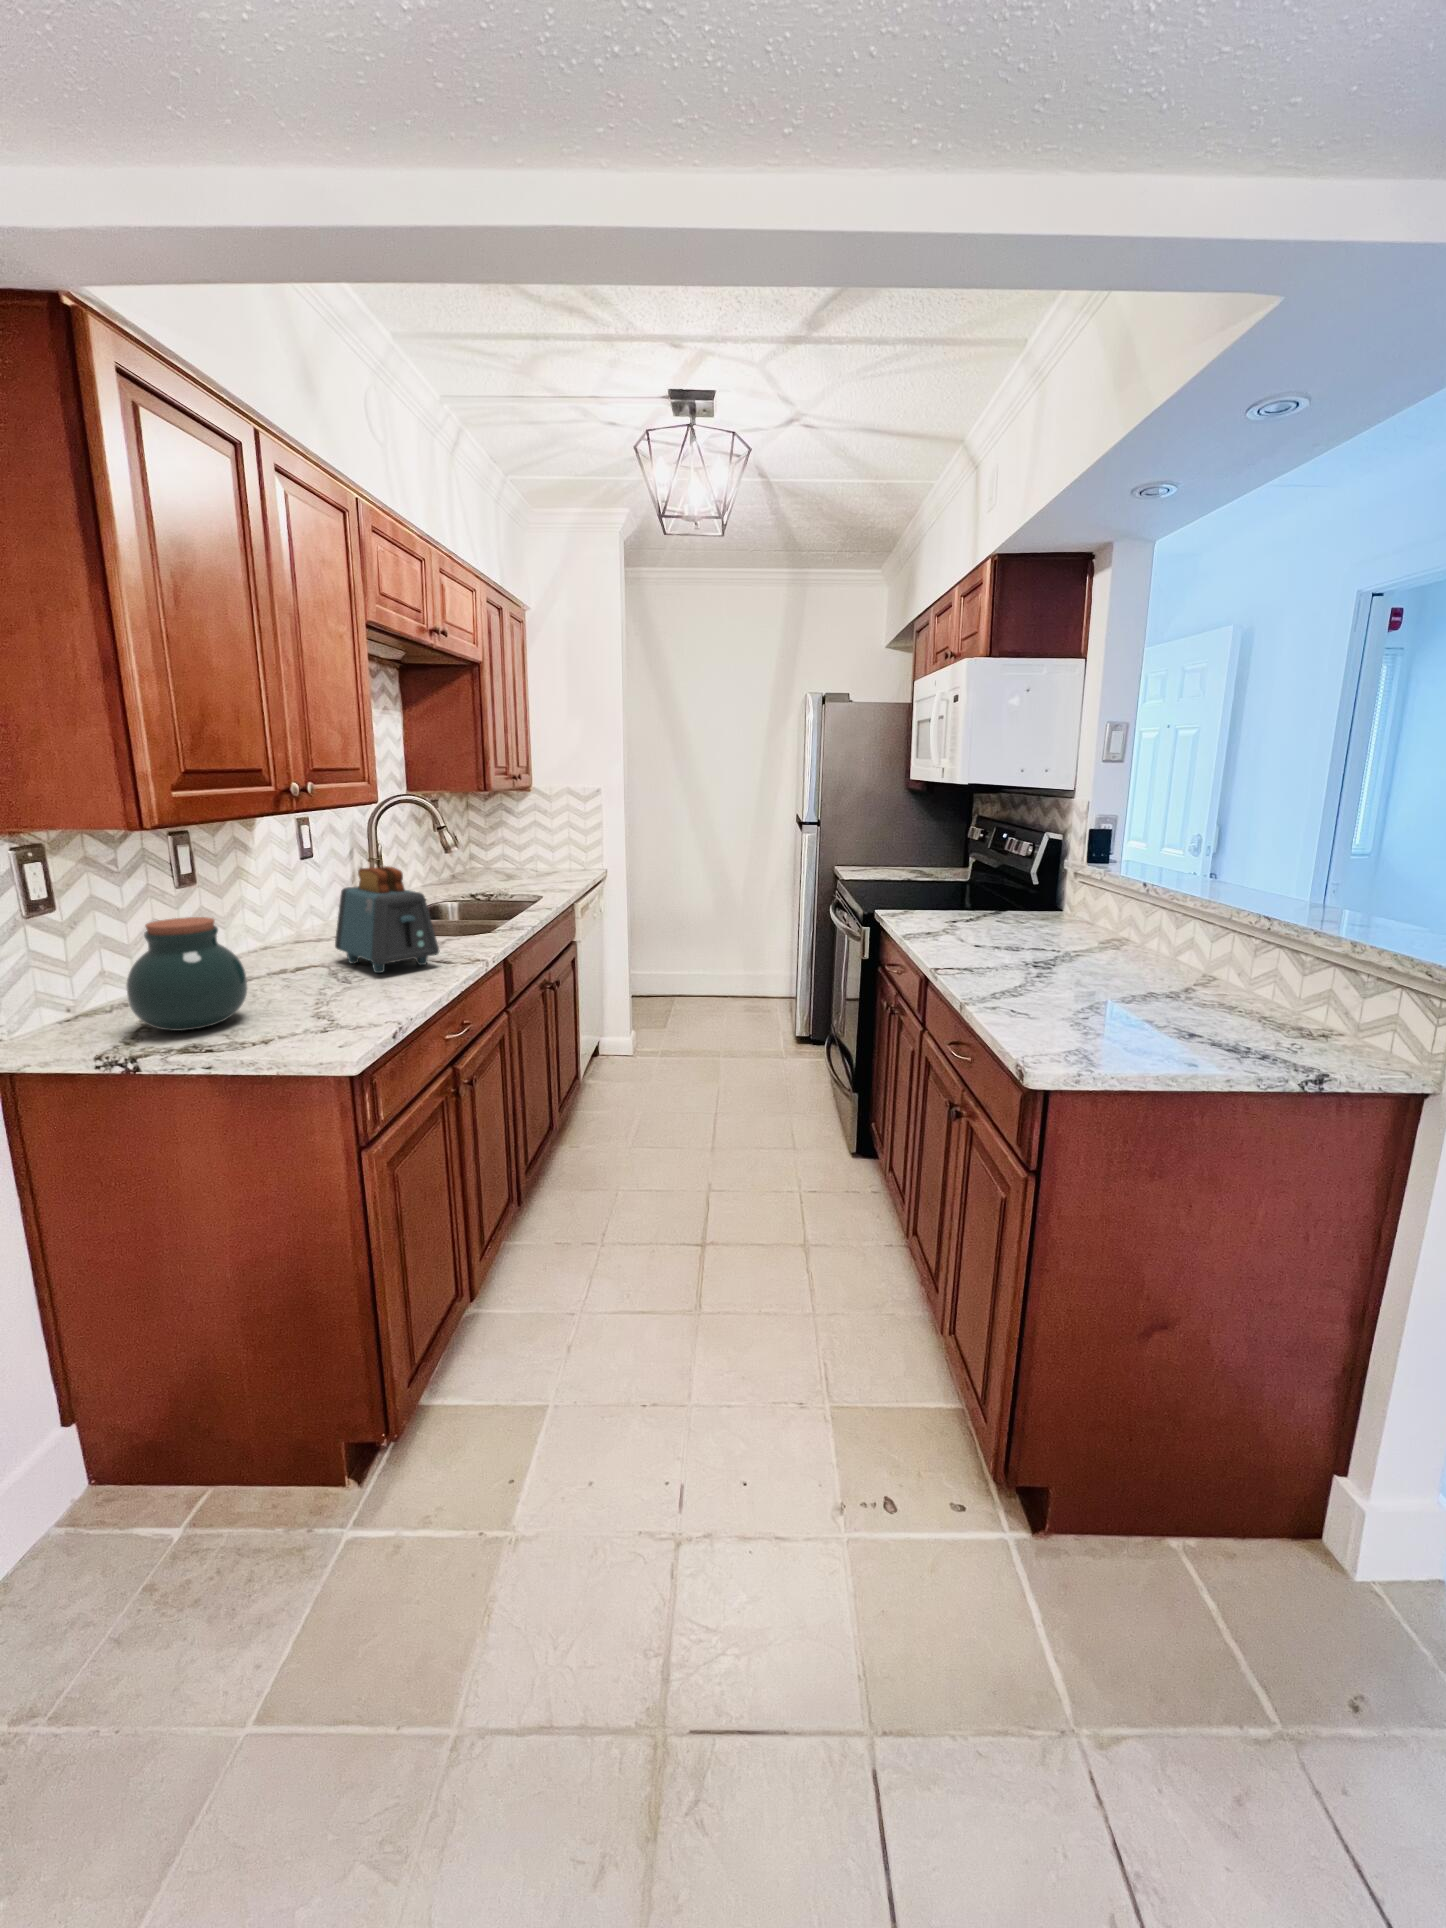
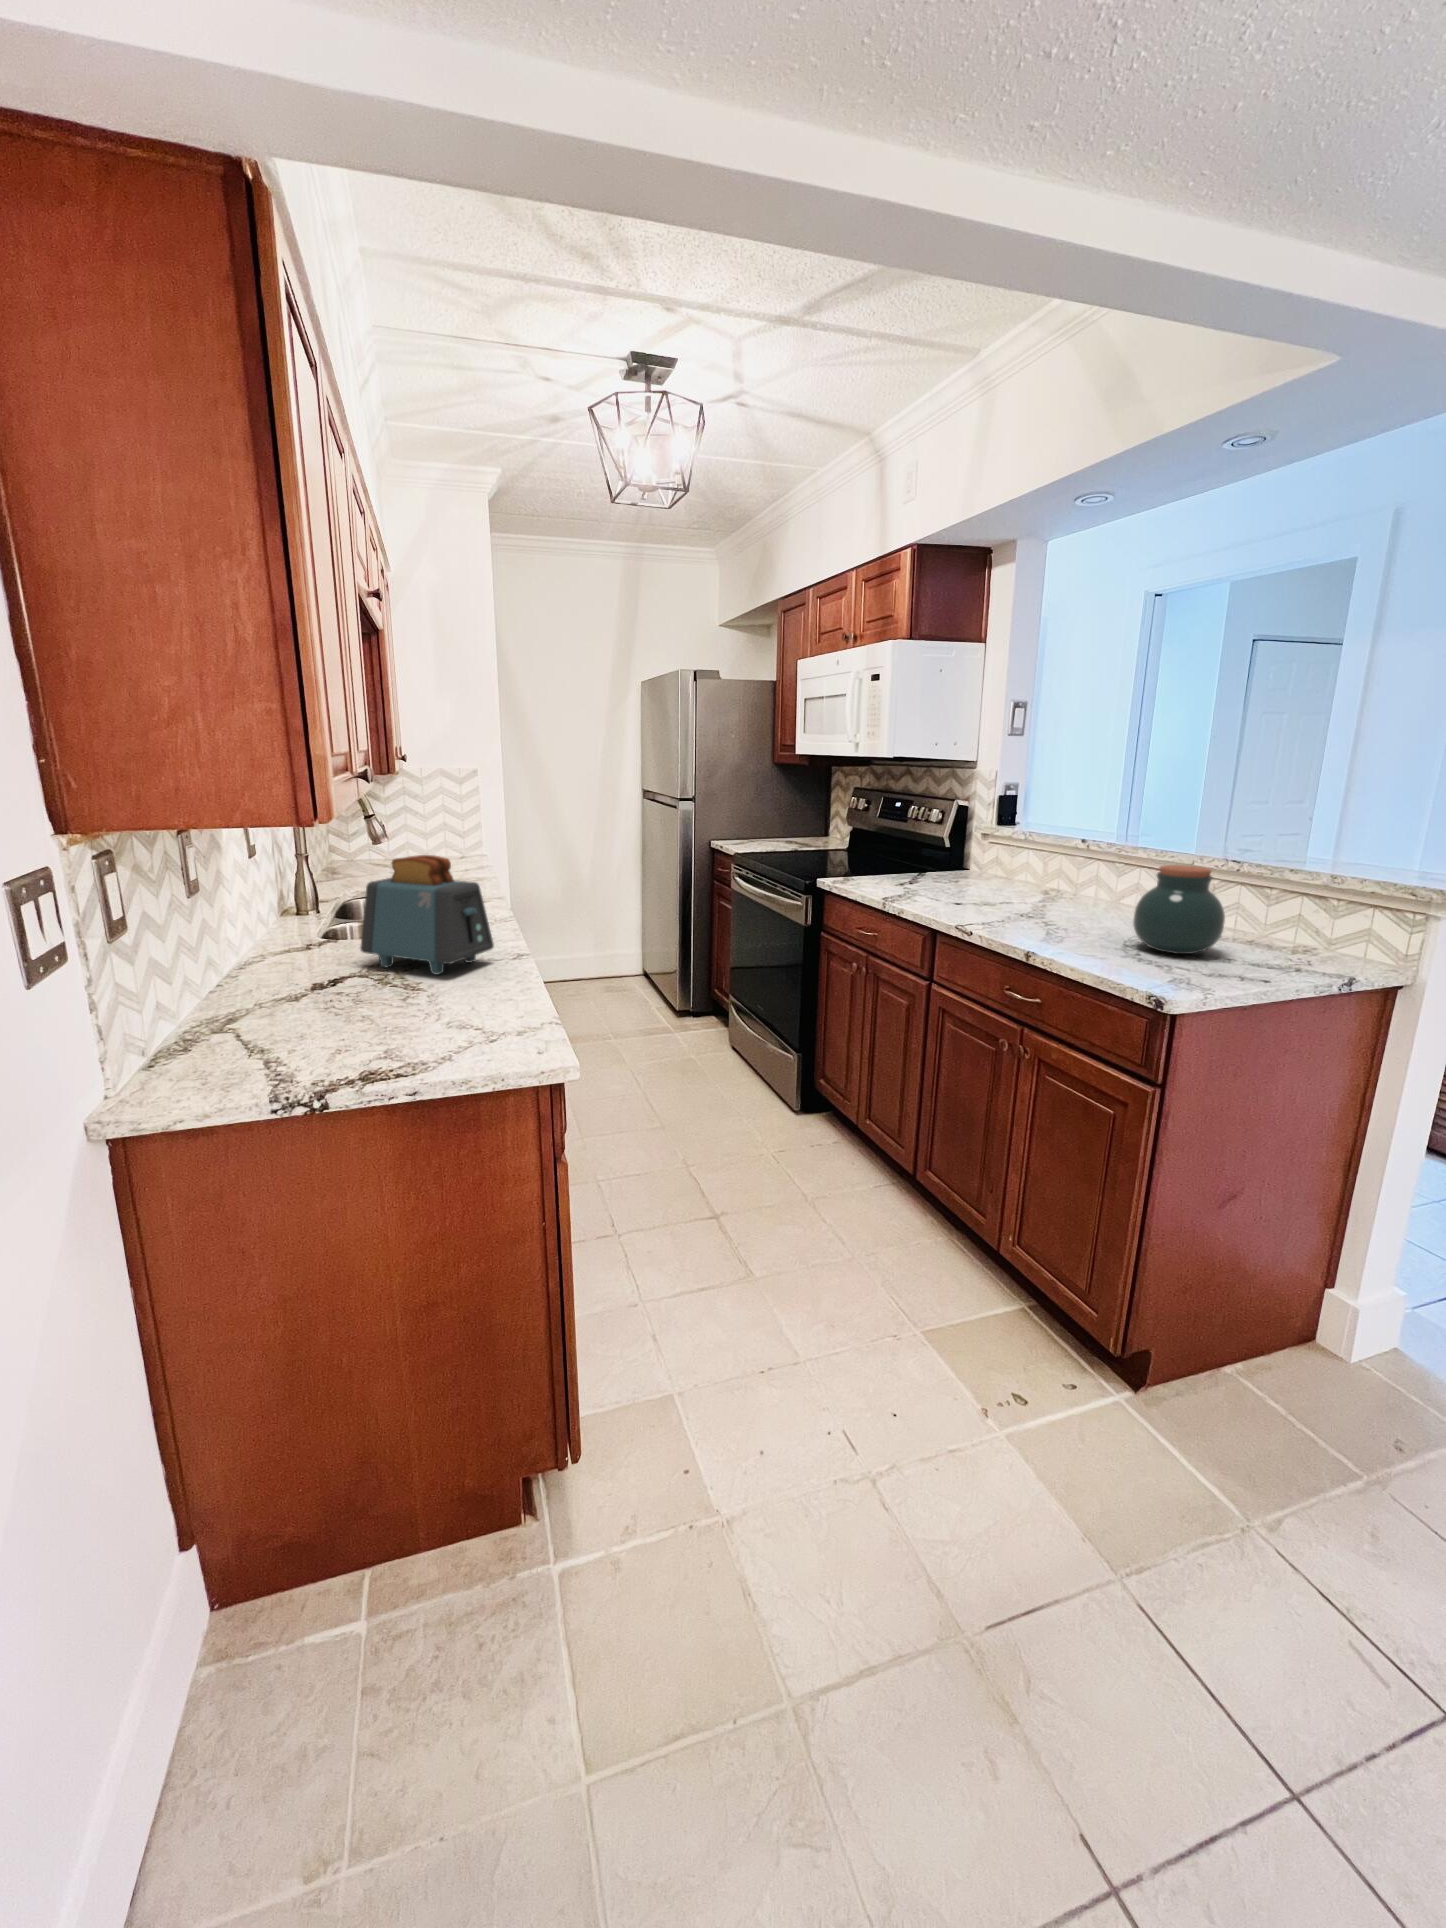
jar: present [126,917,247,1031] -> present [1133,865,1225,954]

